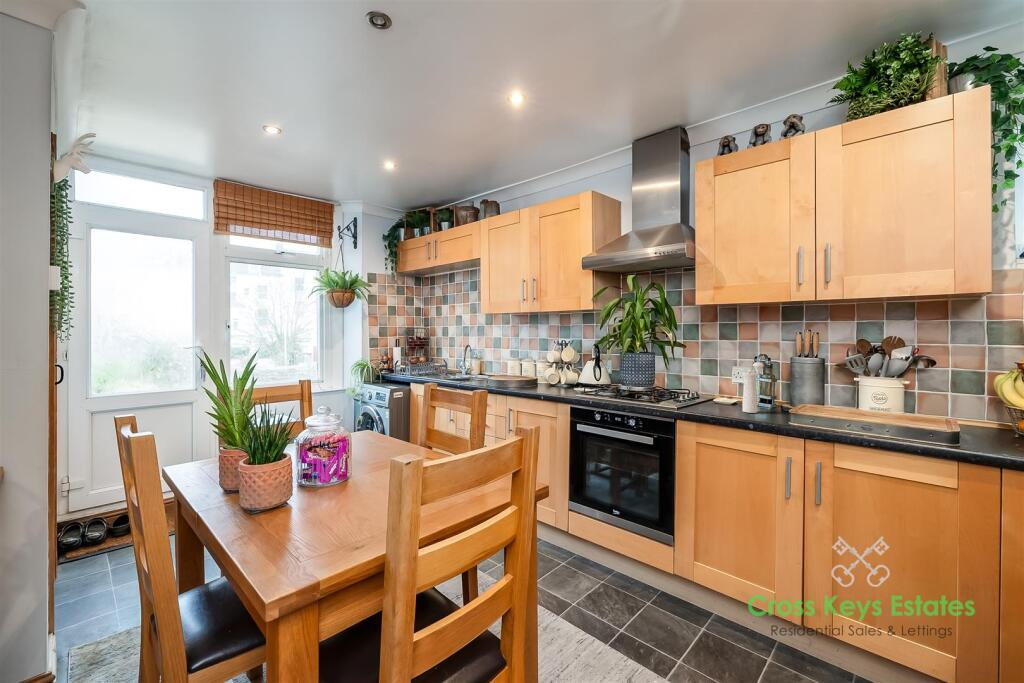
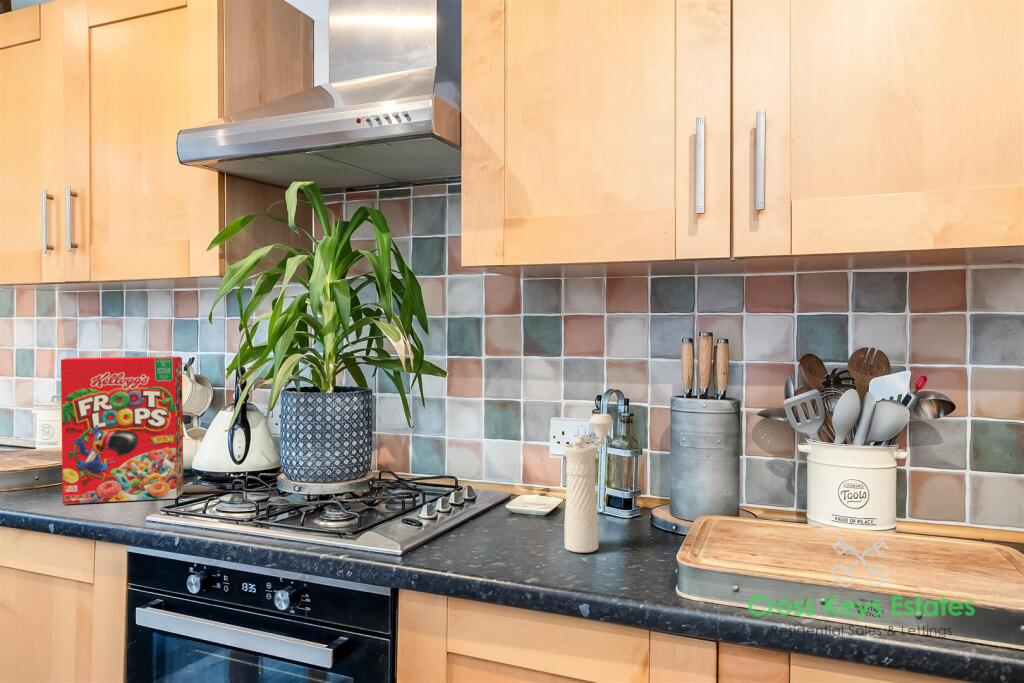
cereal box: none [540,340,578,392] -> present [61,357,183,504]

